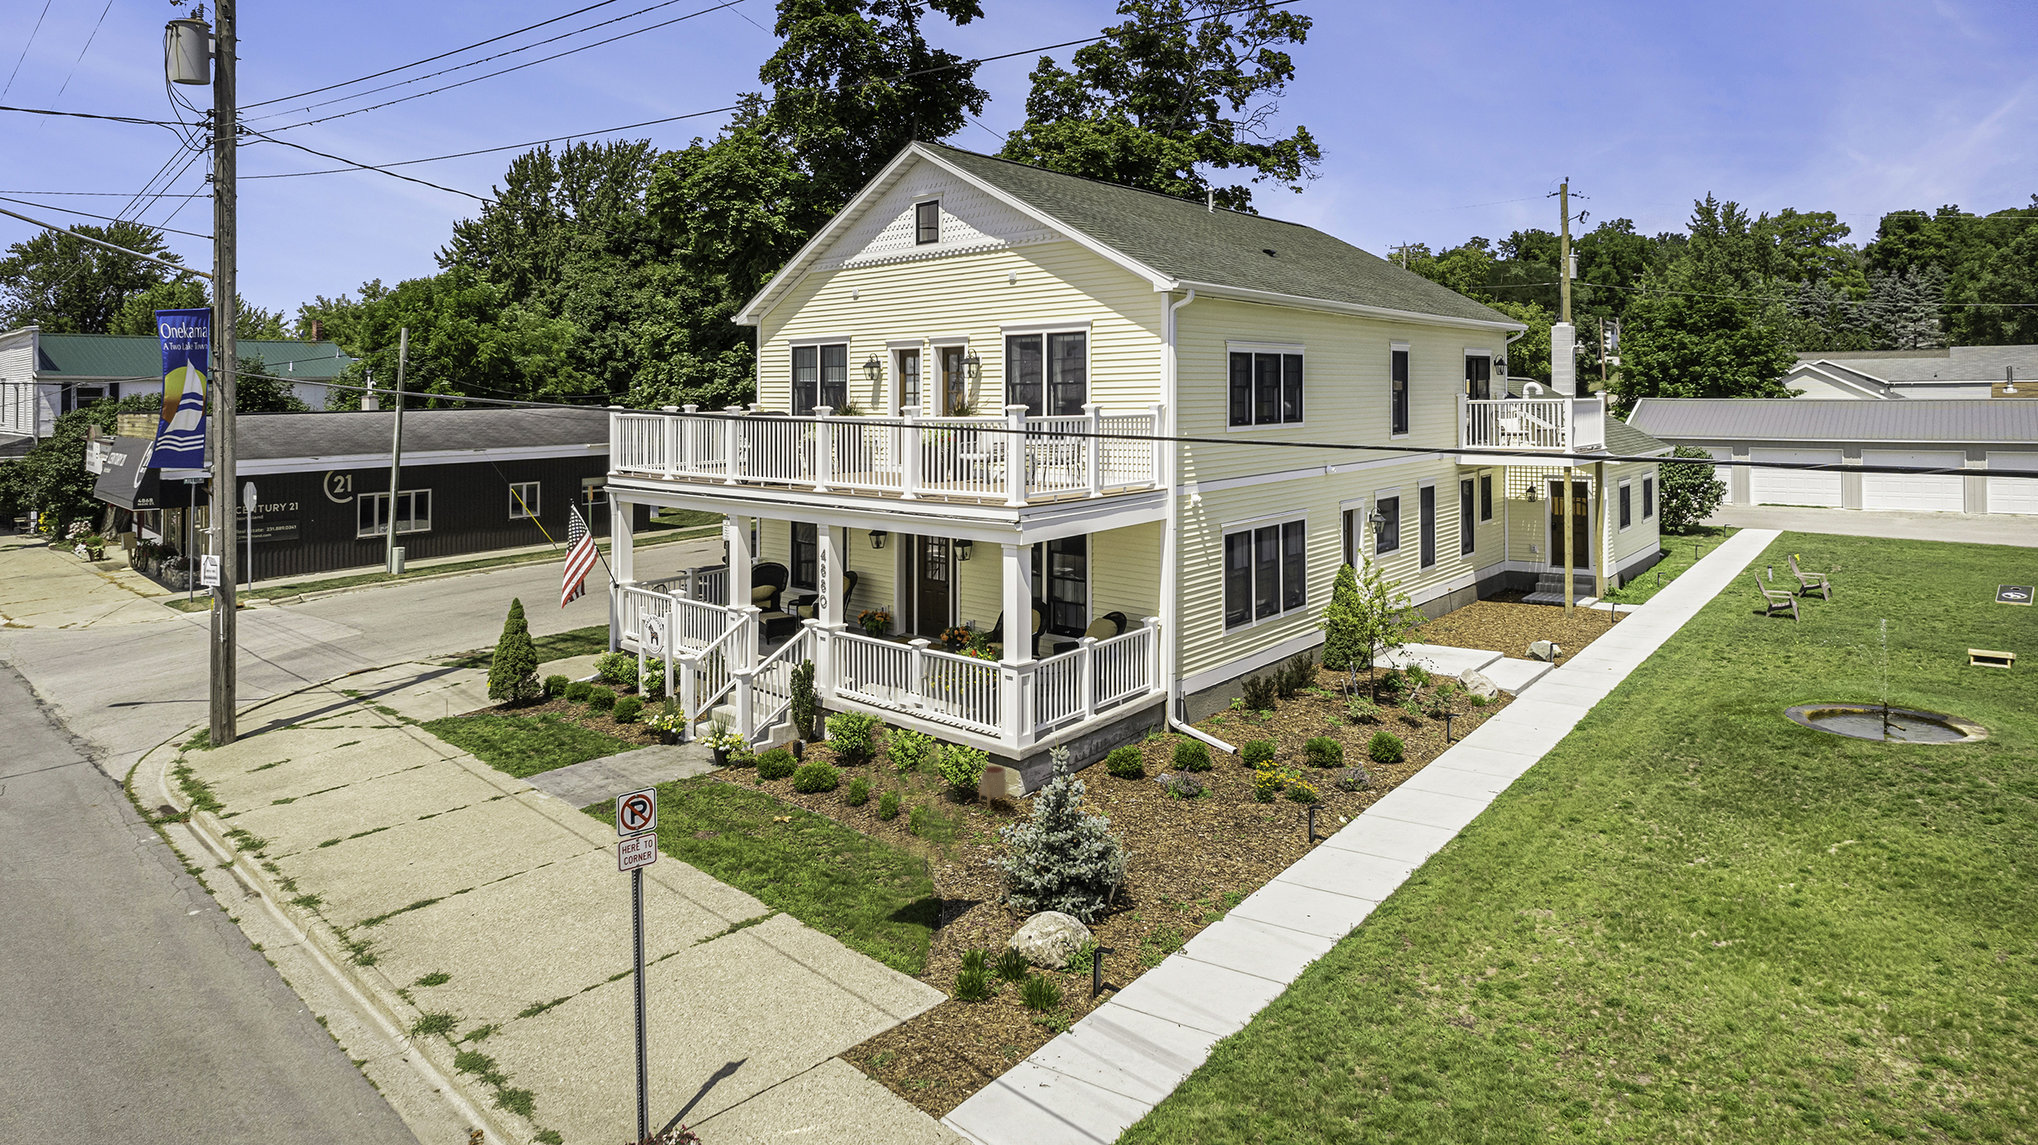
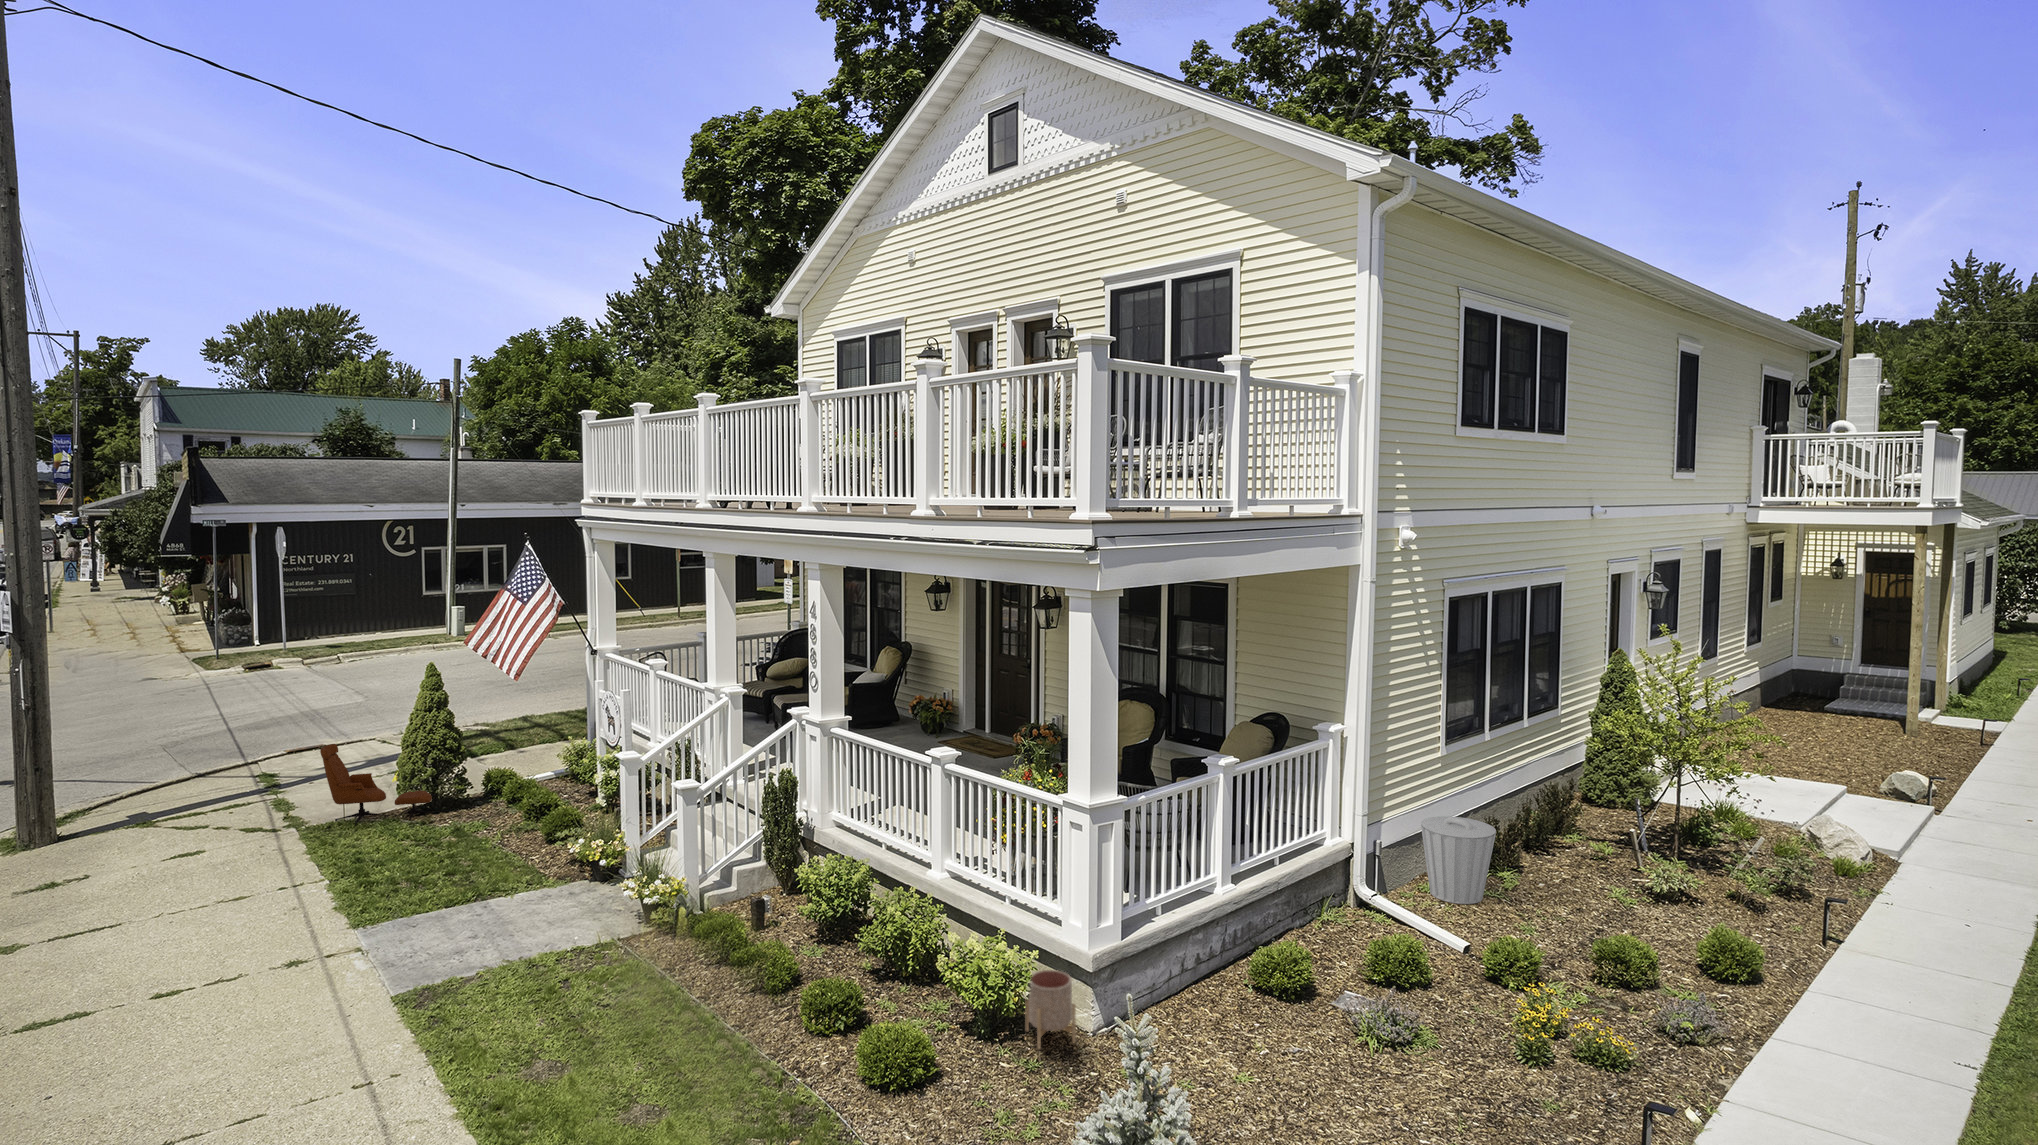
lounge chair: none [429,664,513,722] -> present [320,744,433,826]
trash can: none [1212,676,1257,728] -> present [1421,816,1496,904]

